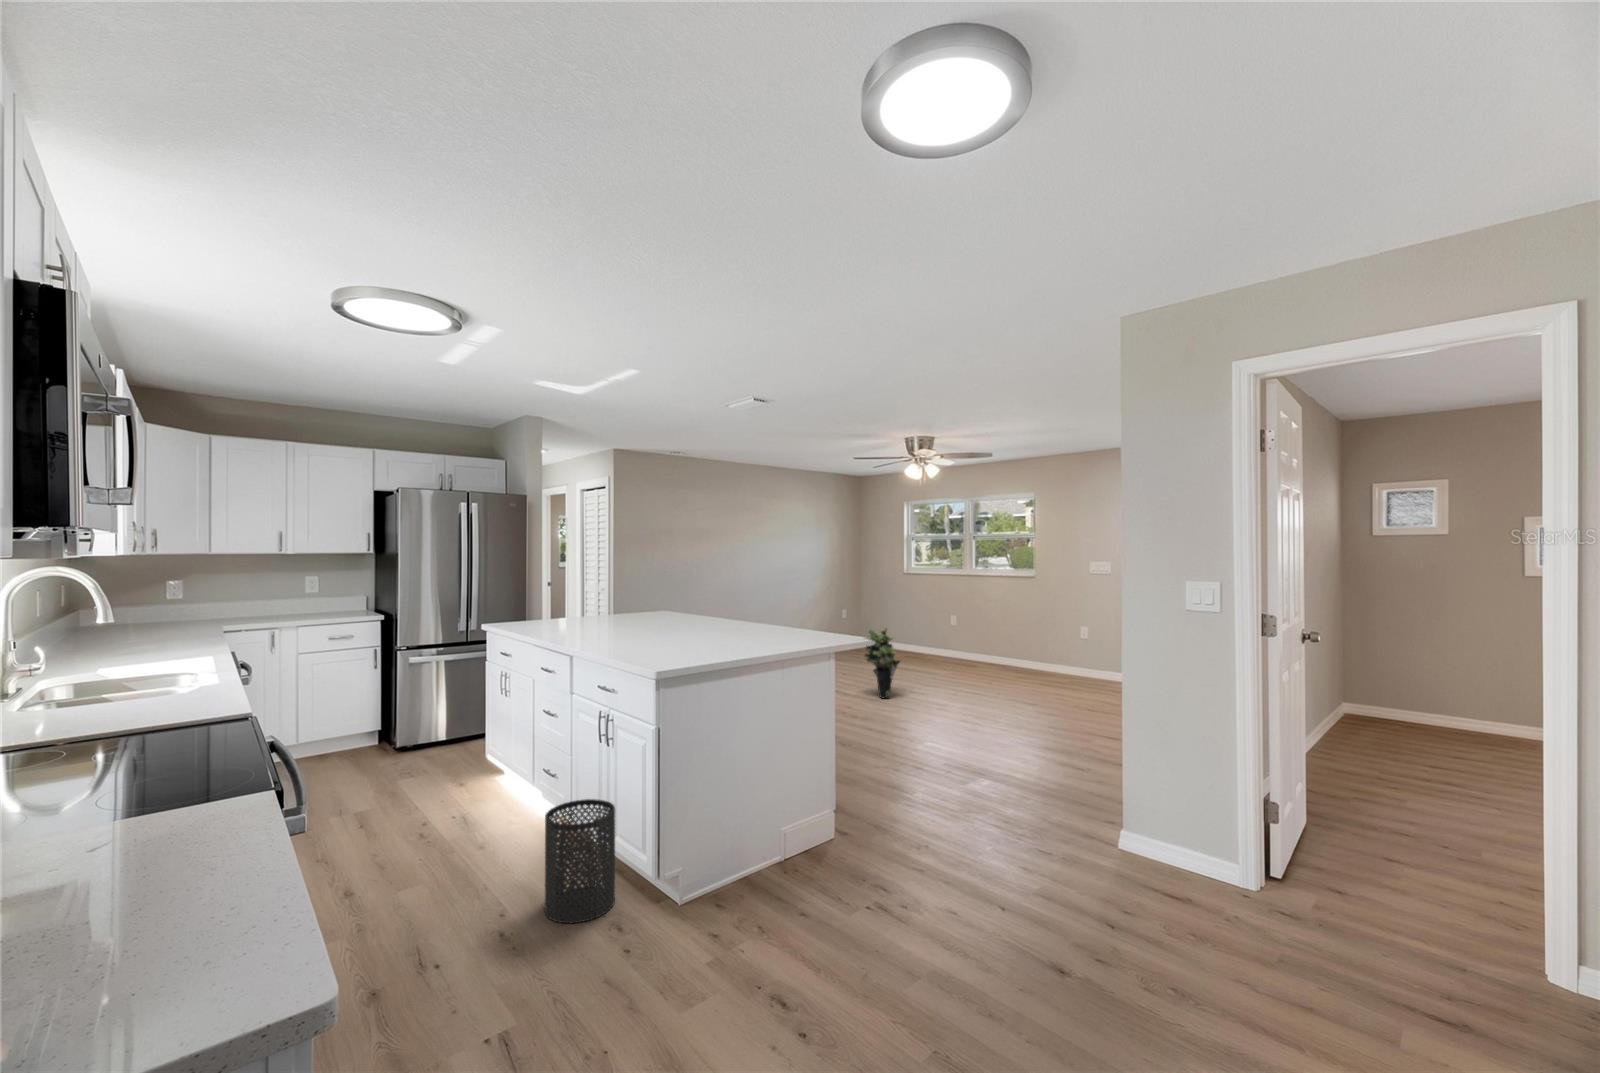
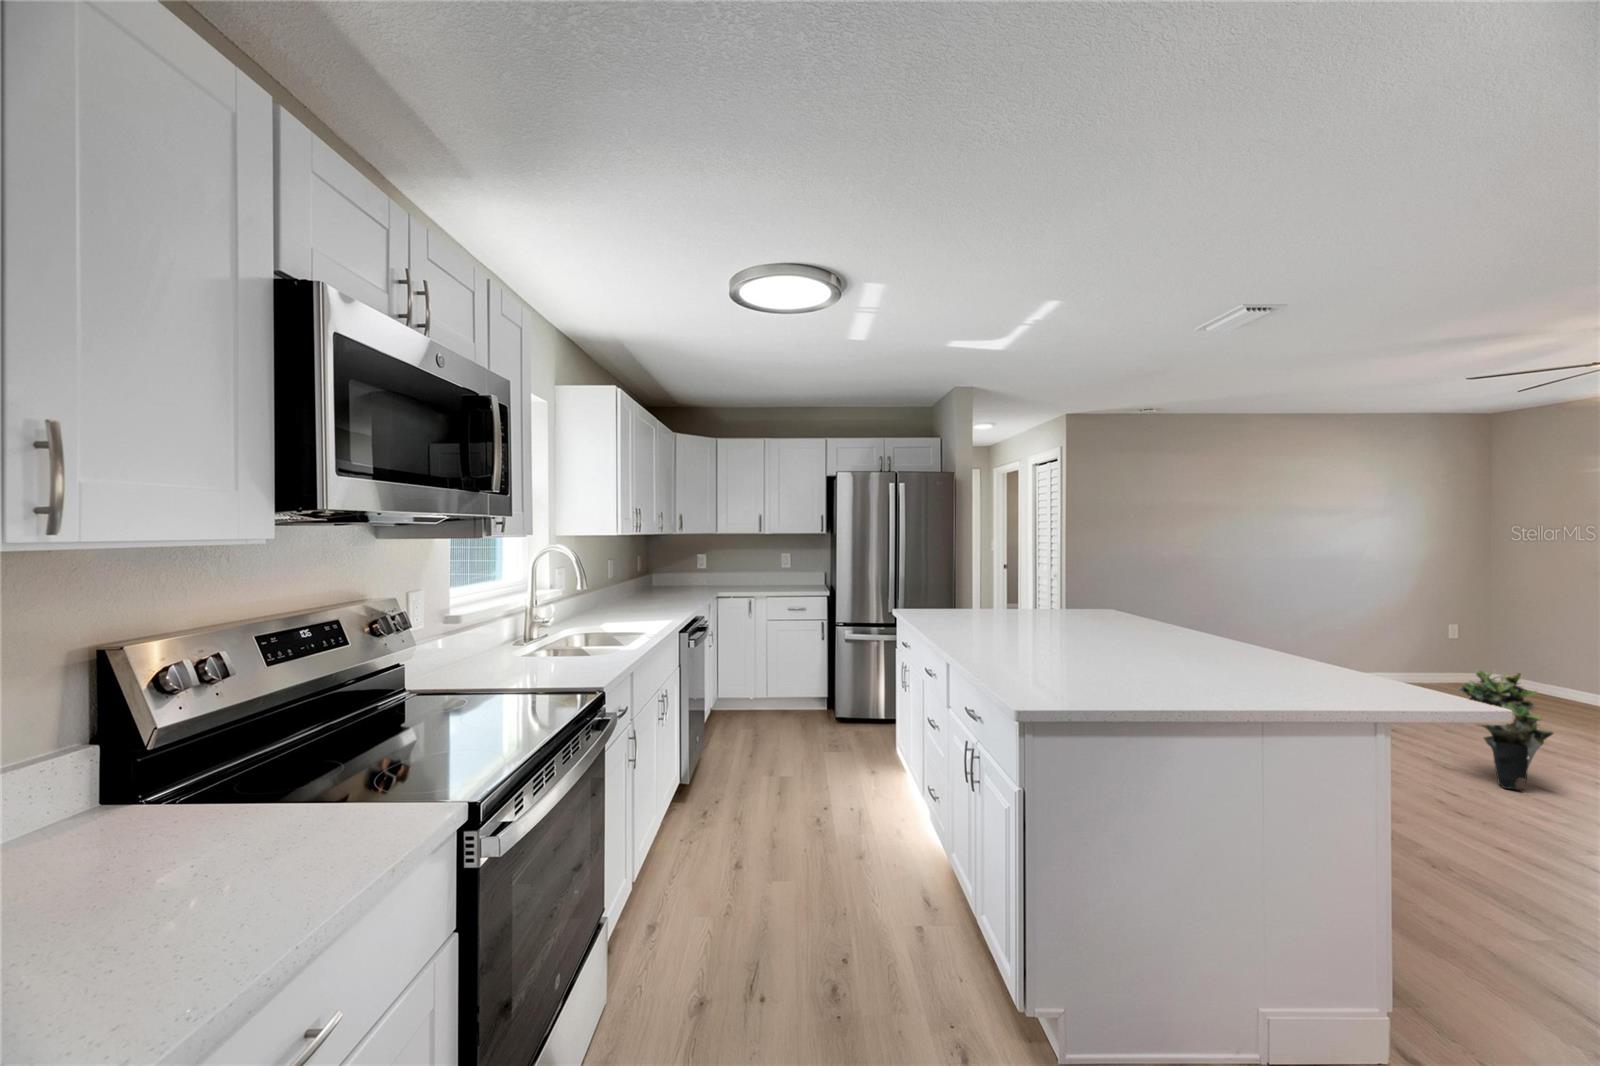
trash can: present [545,799,615,923] -> none [879,849,968,1020]

